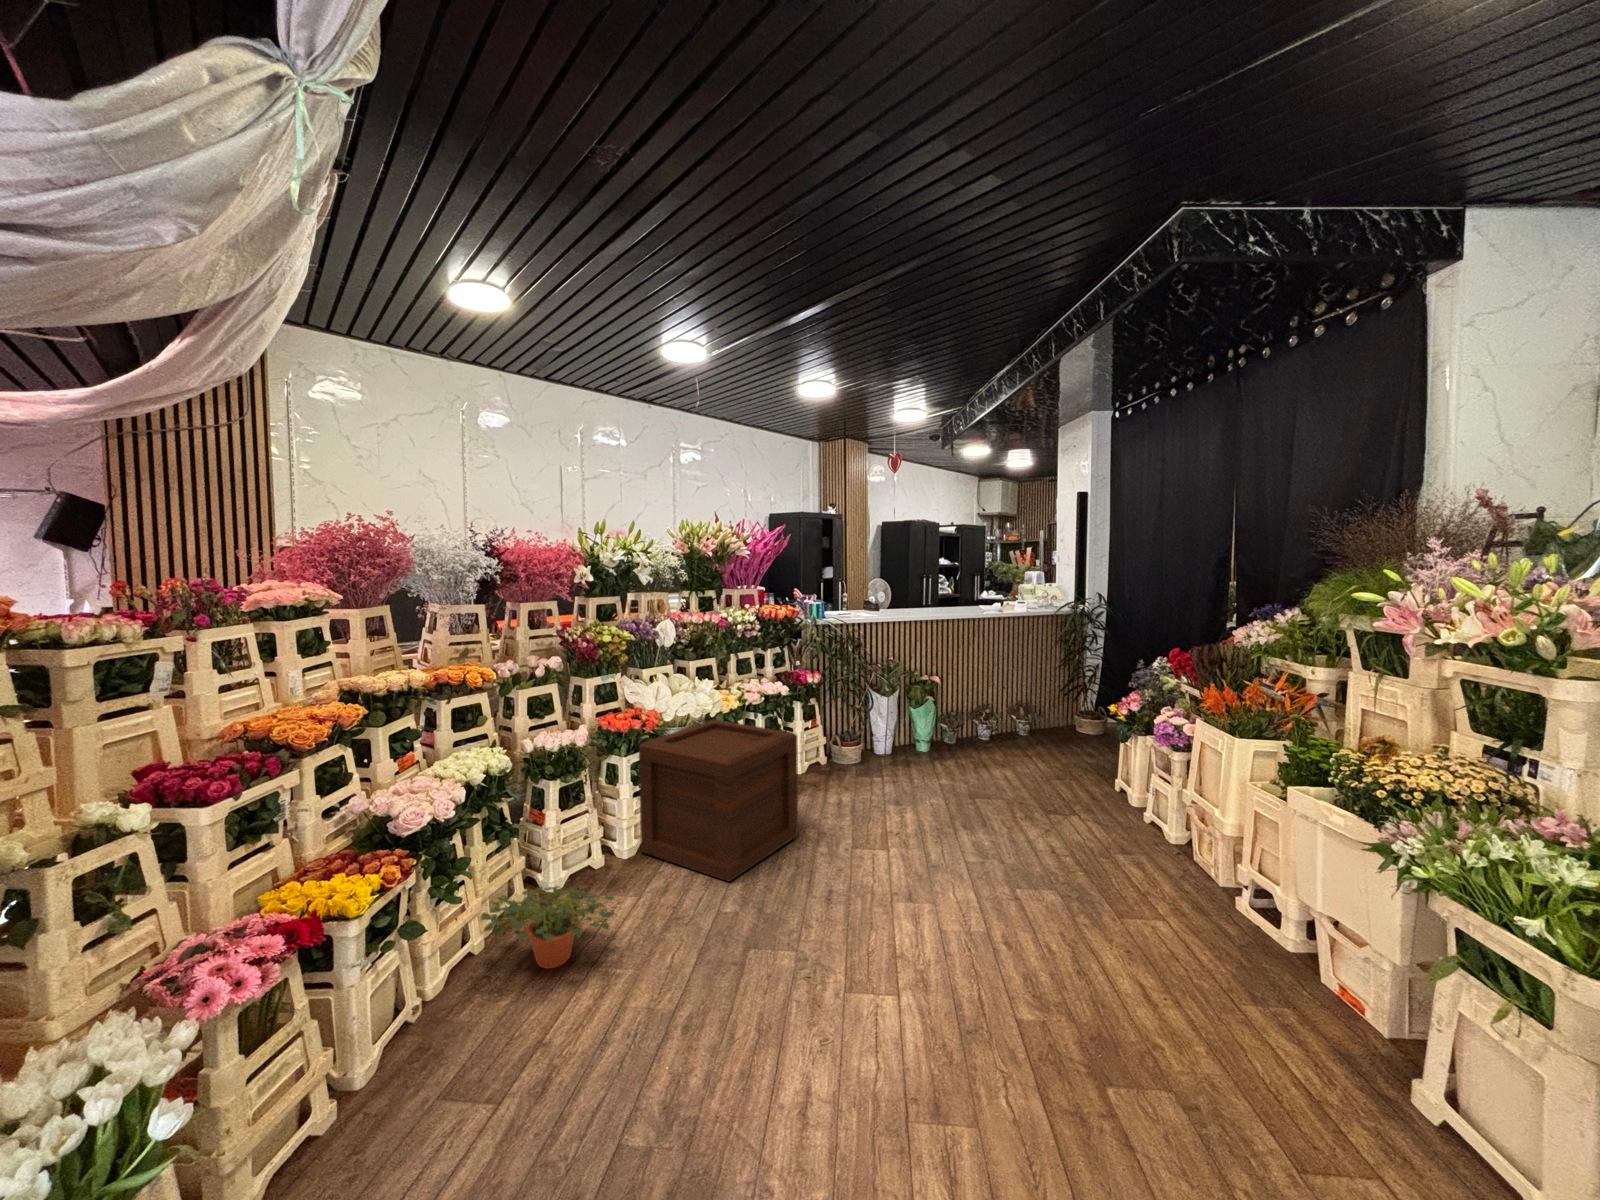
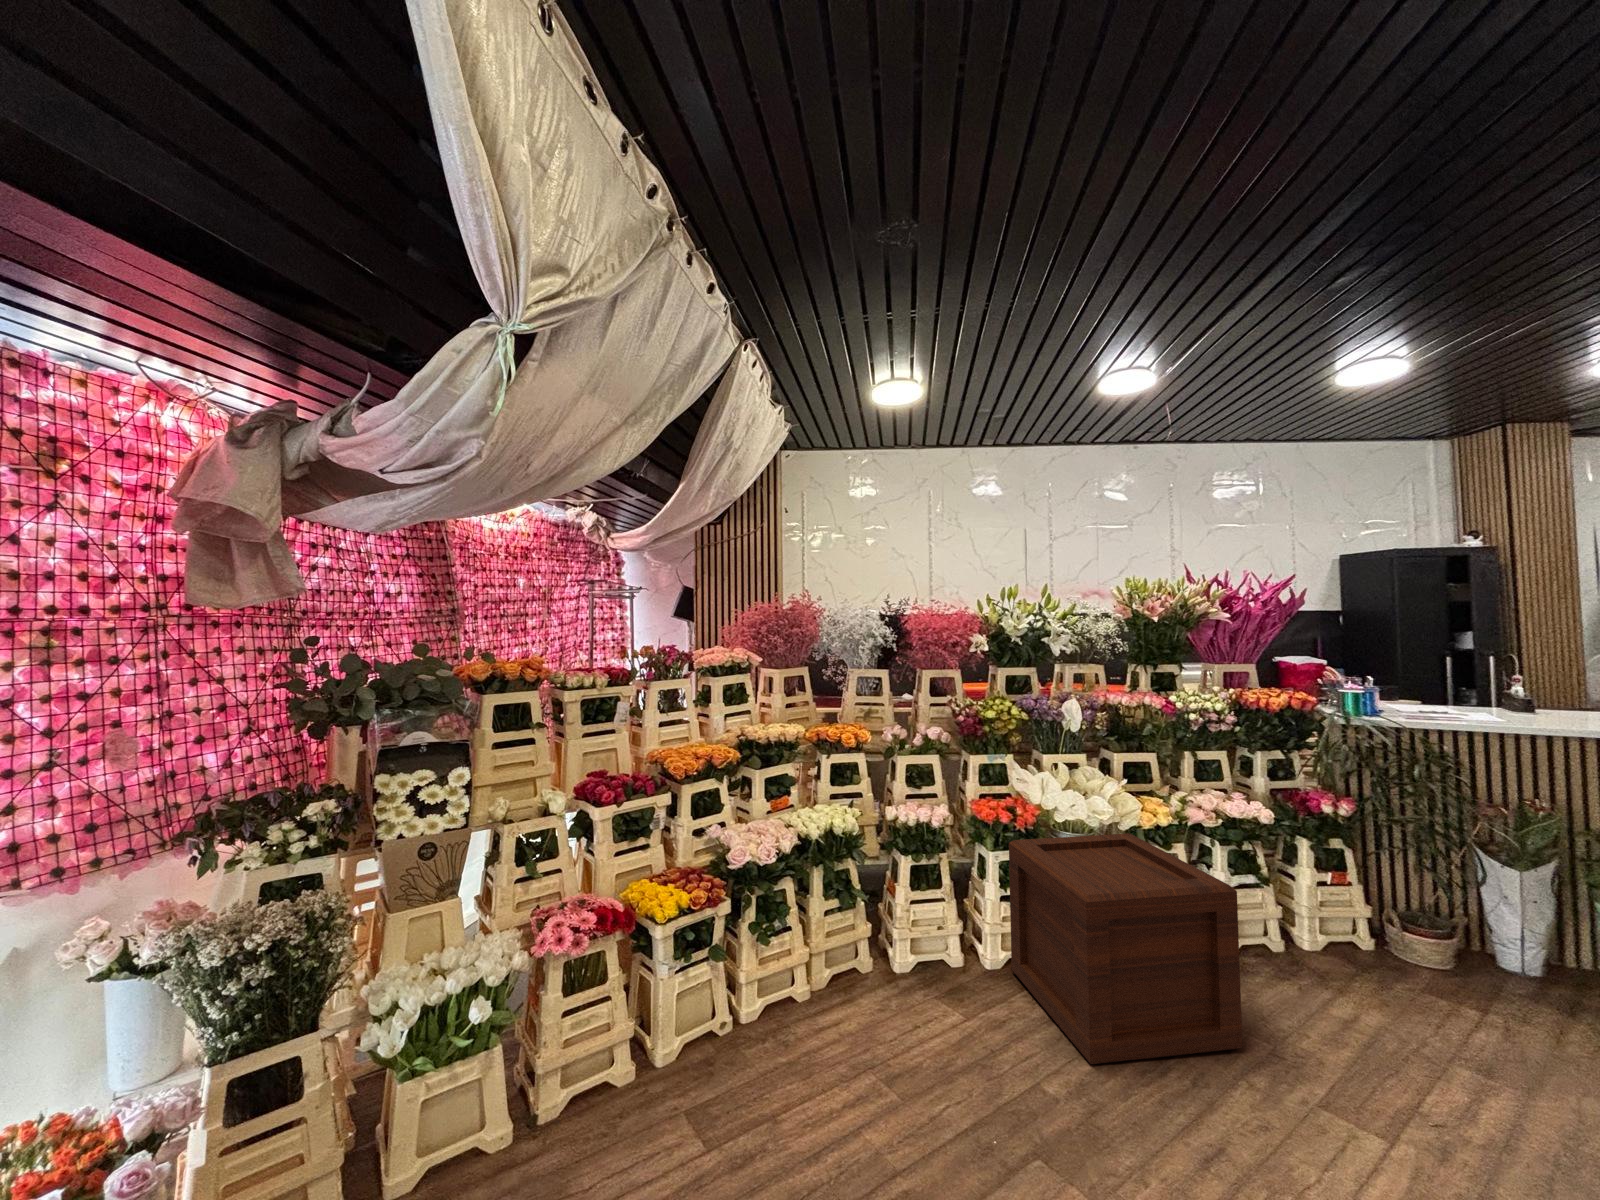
potted plant: present [480,886,615,969] -> none [784,956,921,1059]

